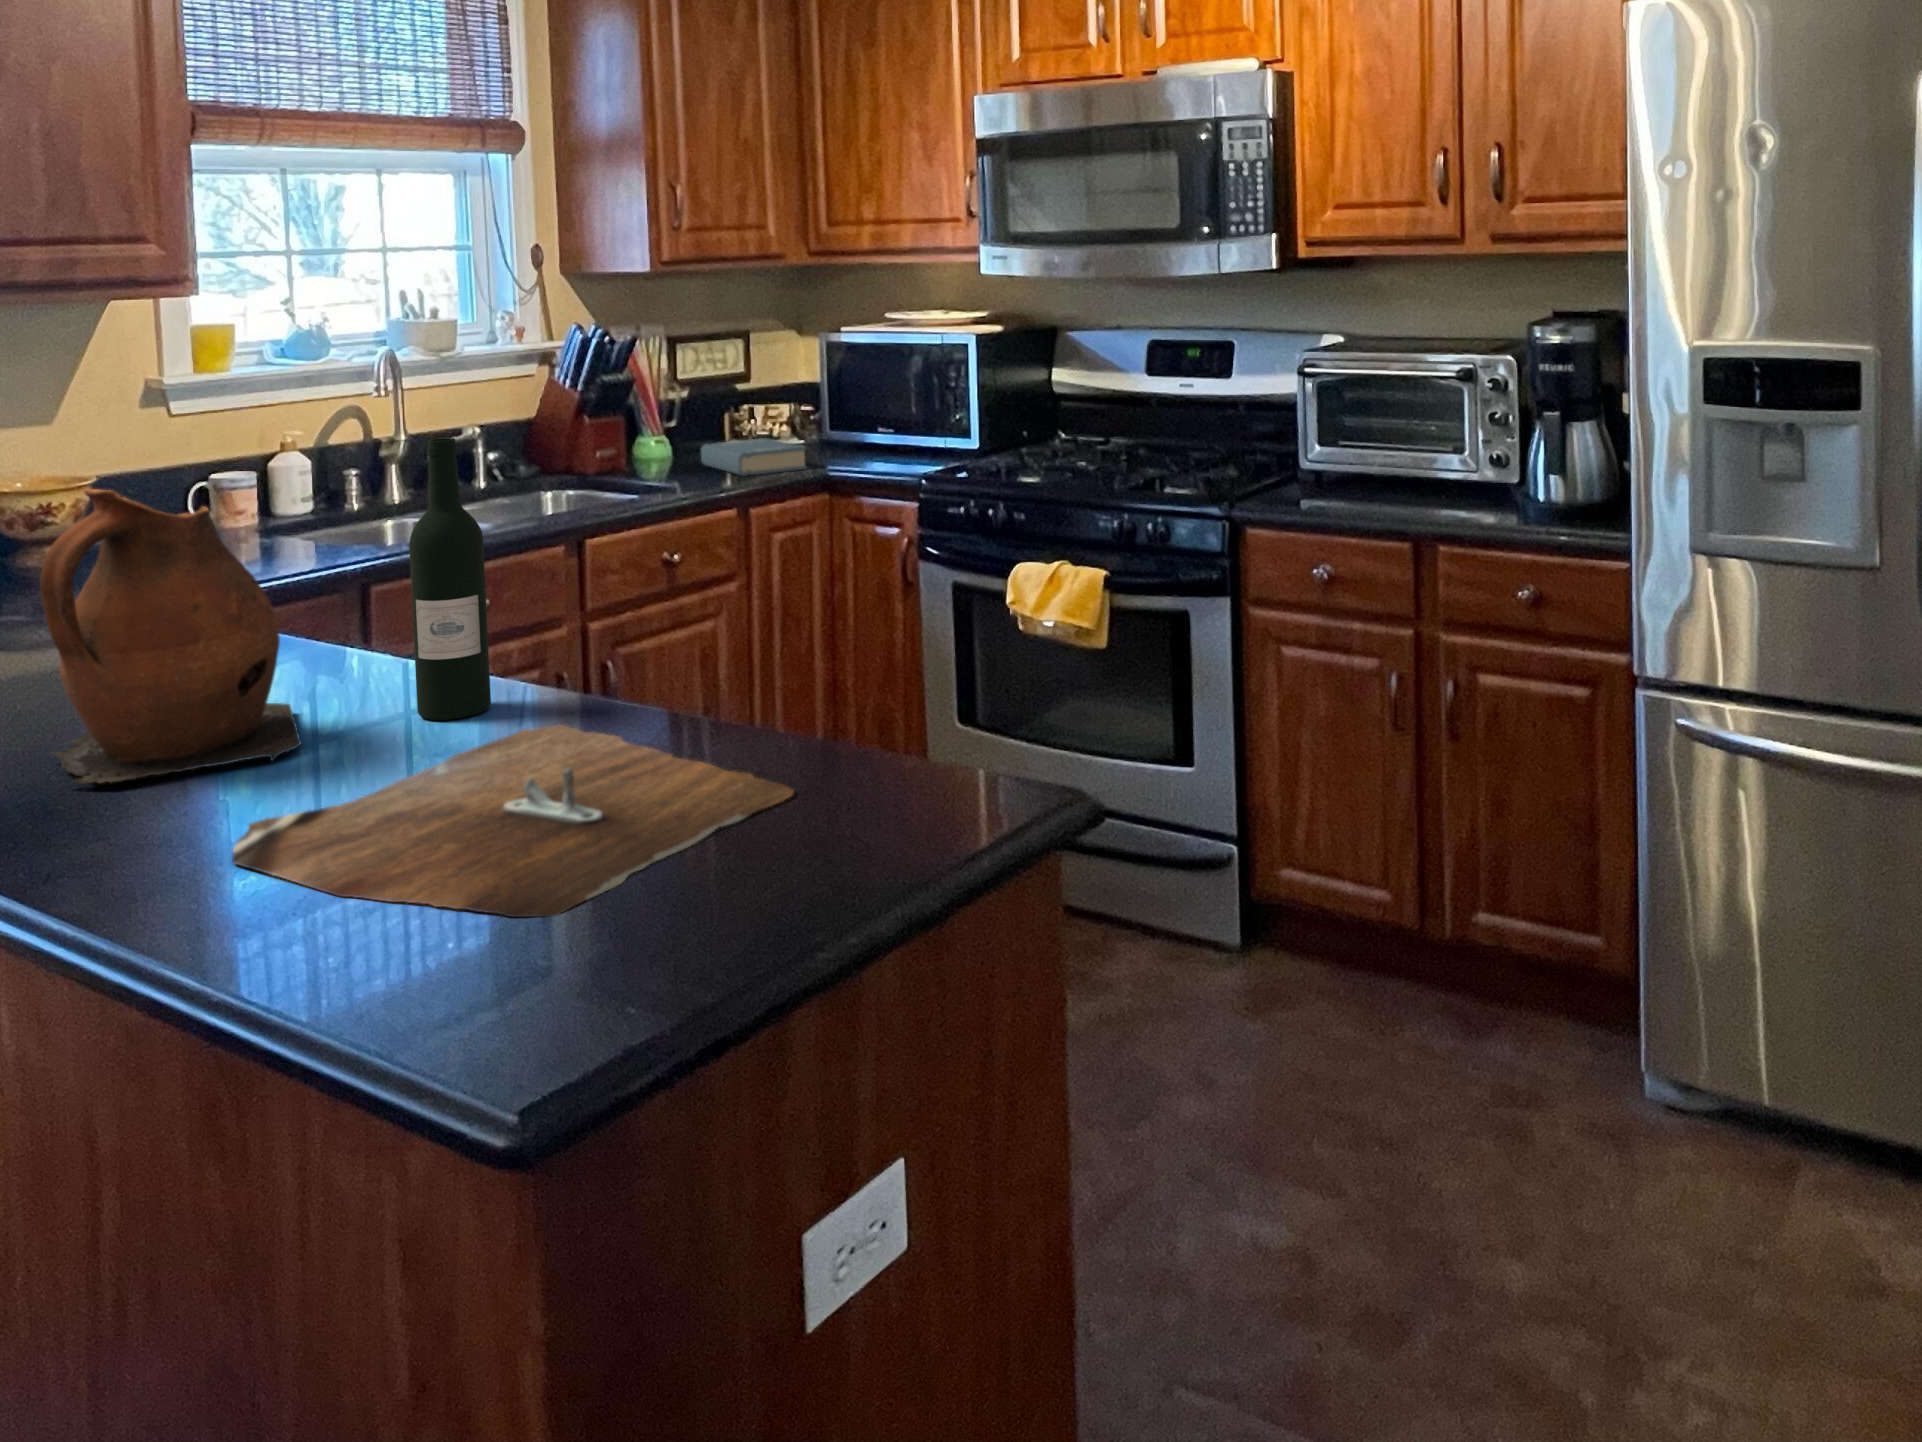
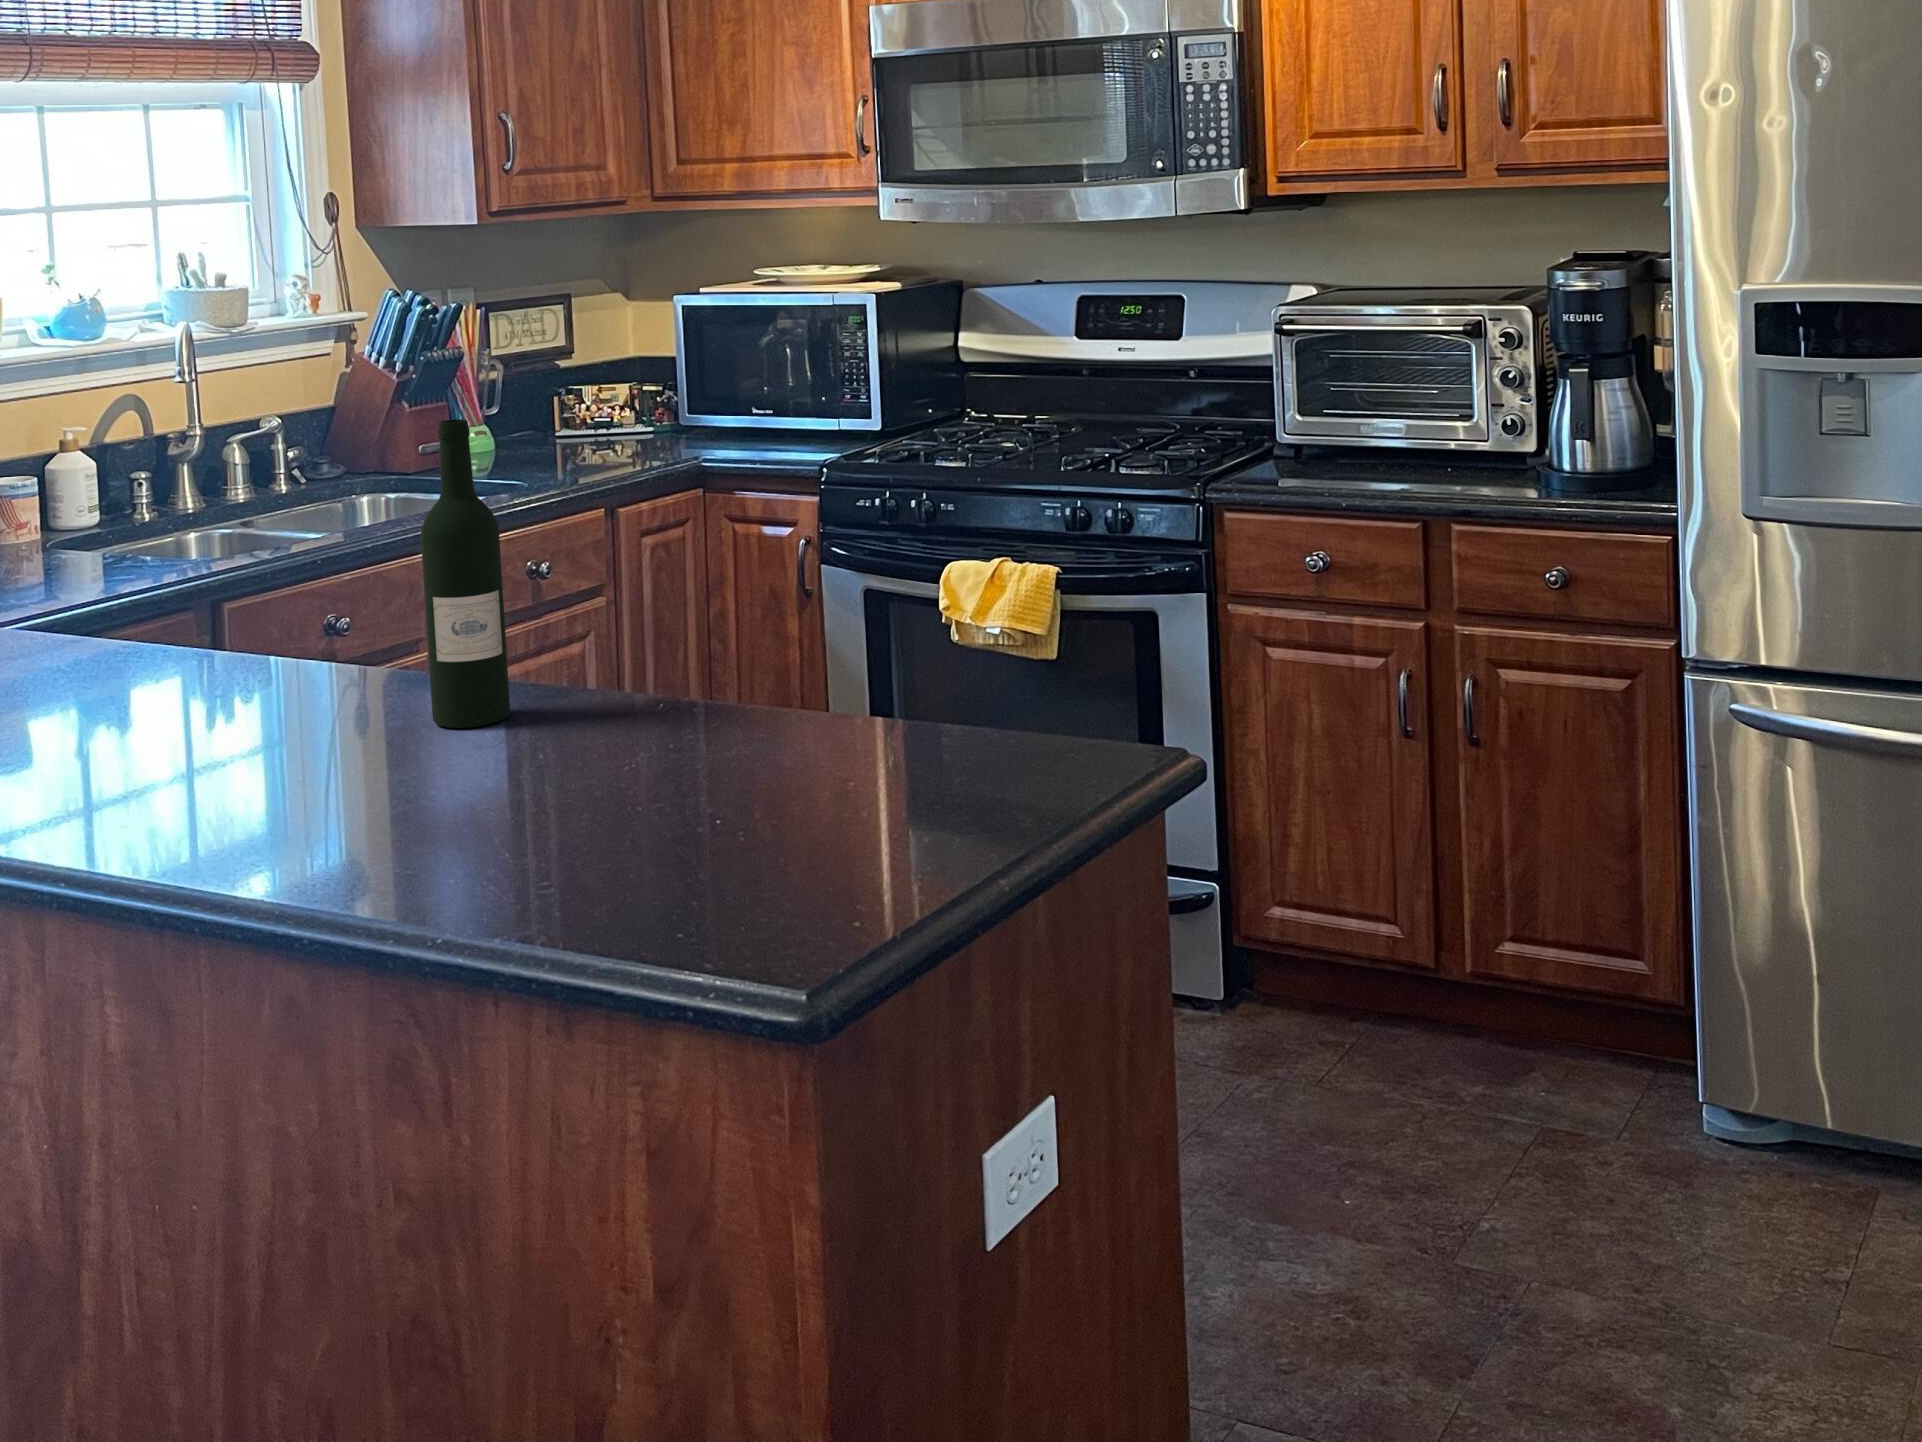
hardback book: present [701,438,807,476] -> none [539,423,675,469]
ceramic pitcher: present [40,489,301,784] -> none [54,482,335,800]
cutting board: present [232,725,794,917] -> none [350,725,911,890]

